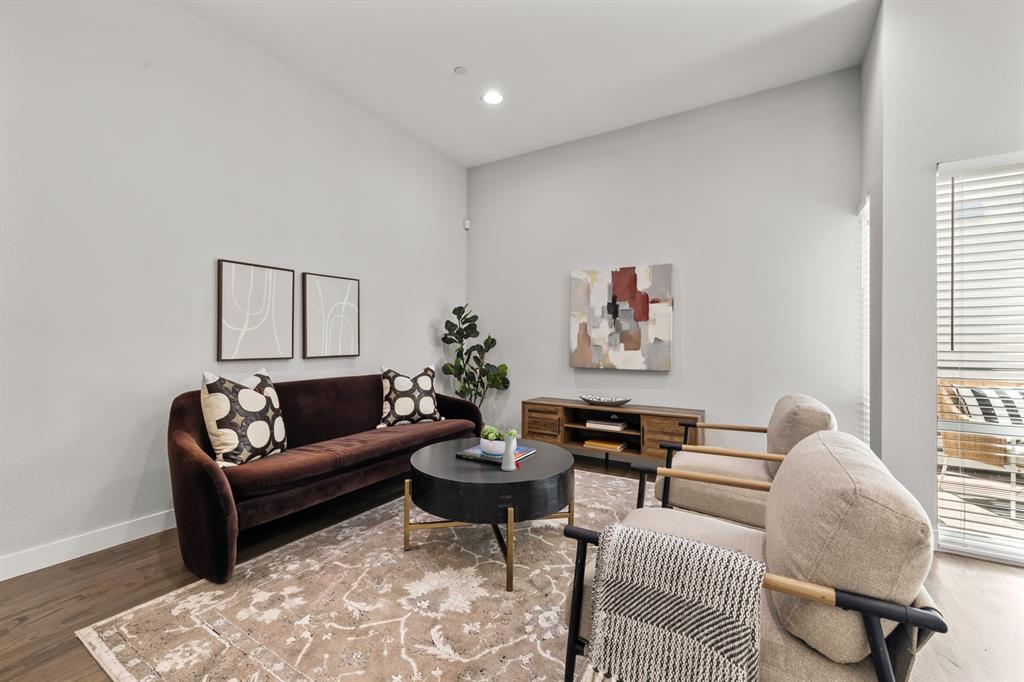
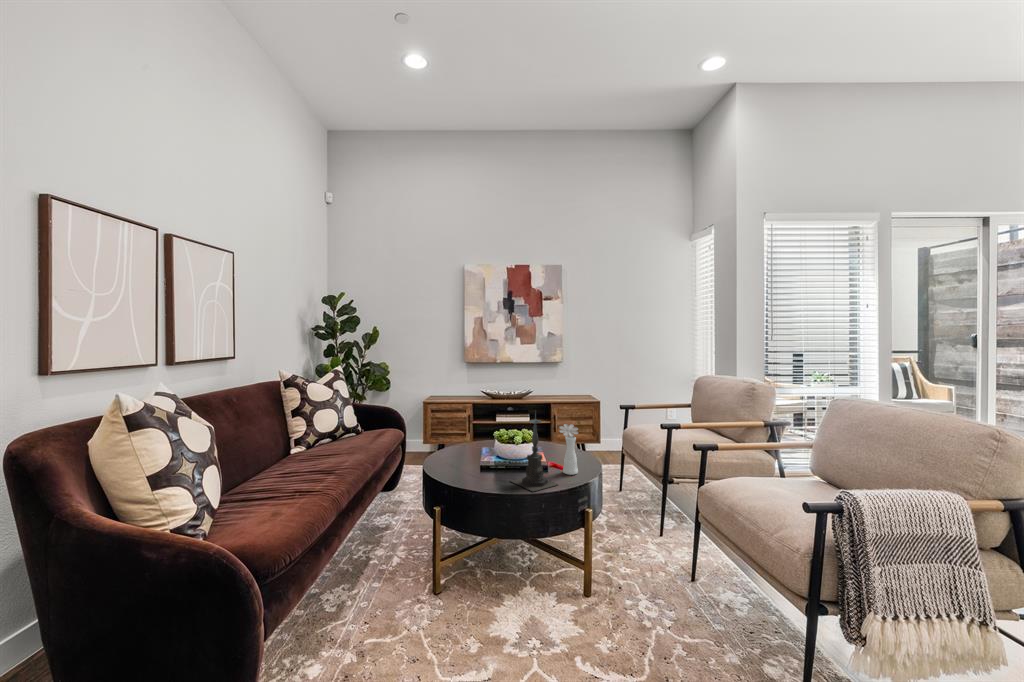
candle holder: none [445,406,478,474] -> present [511,414,558,491]

